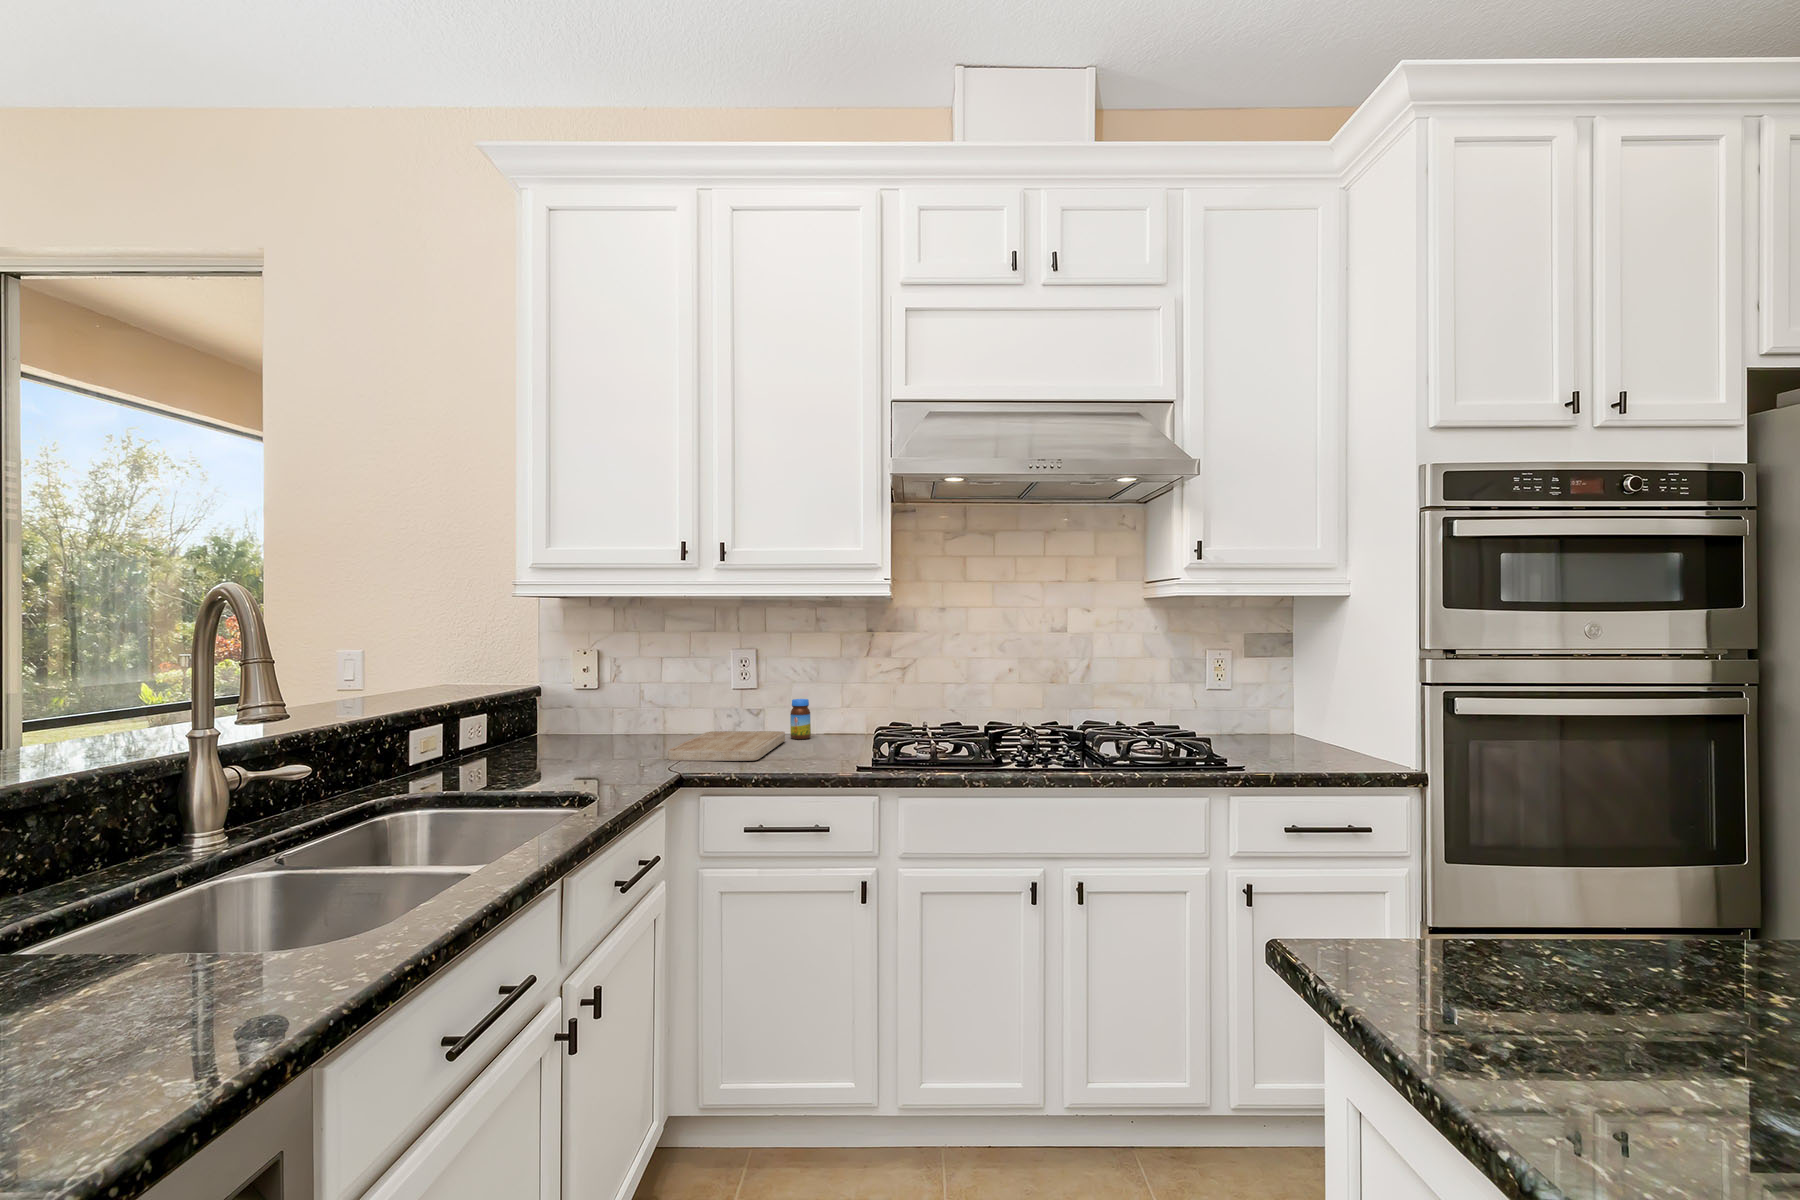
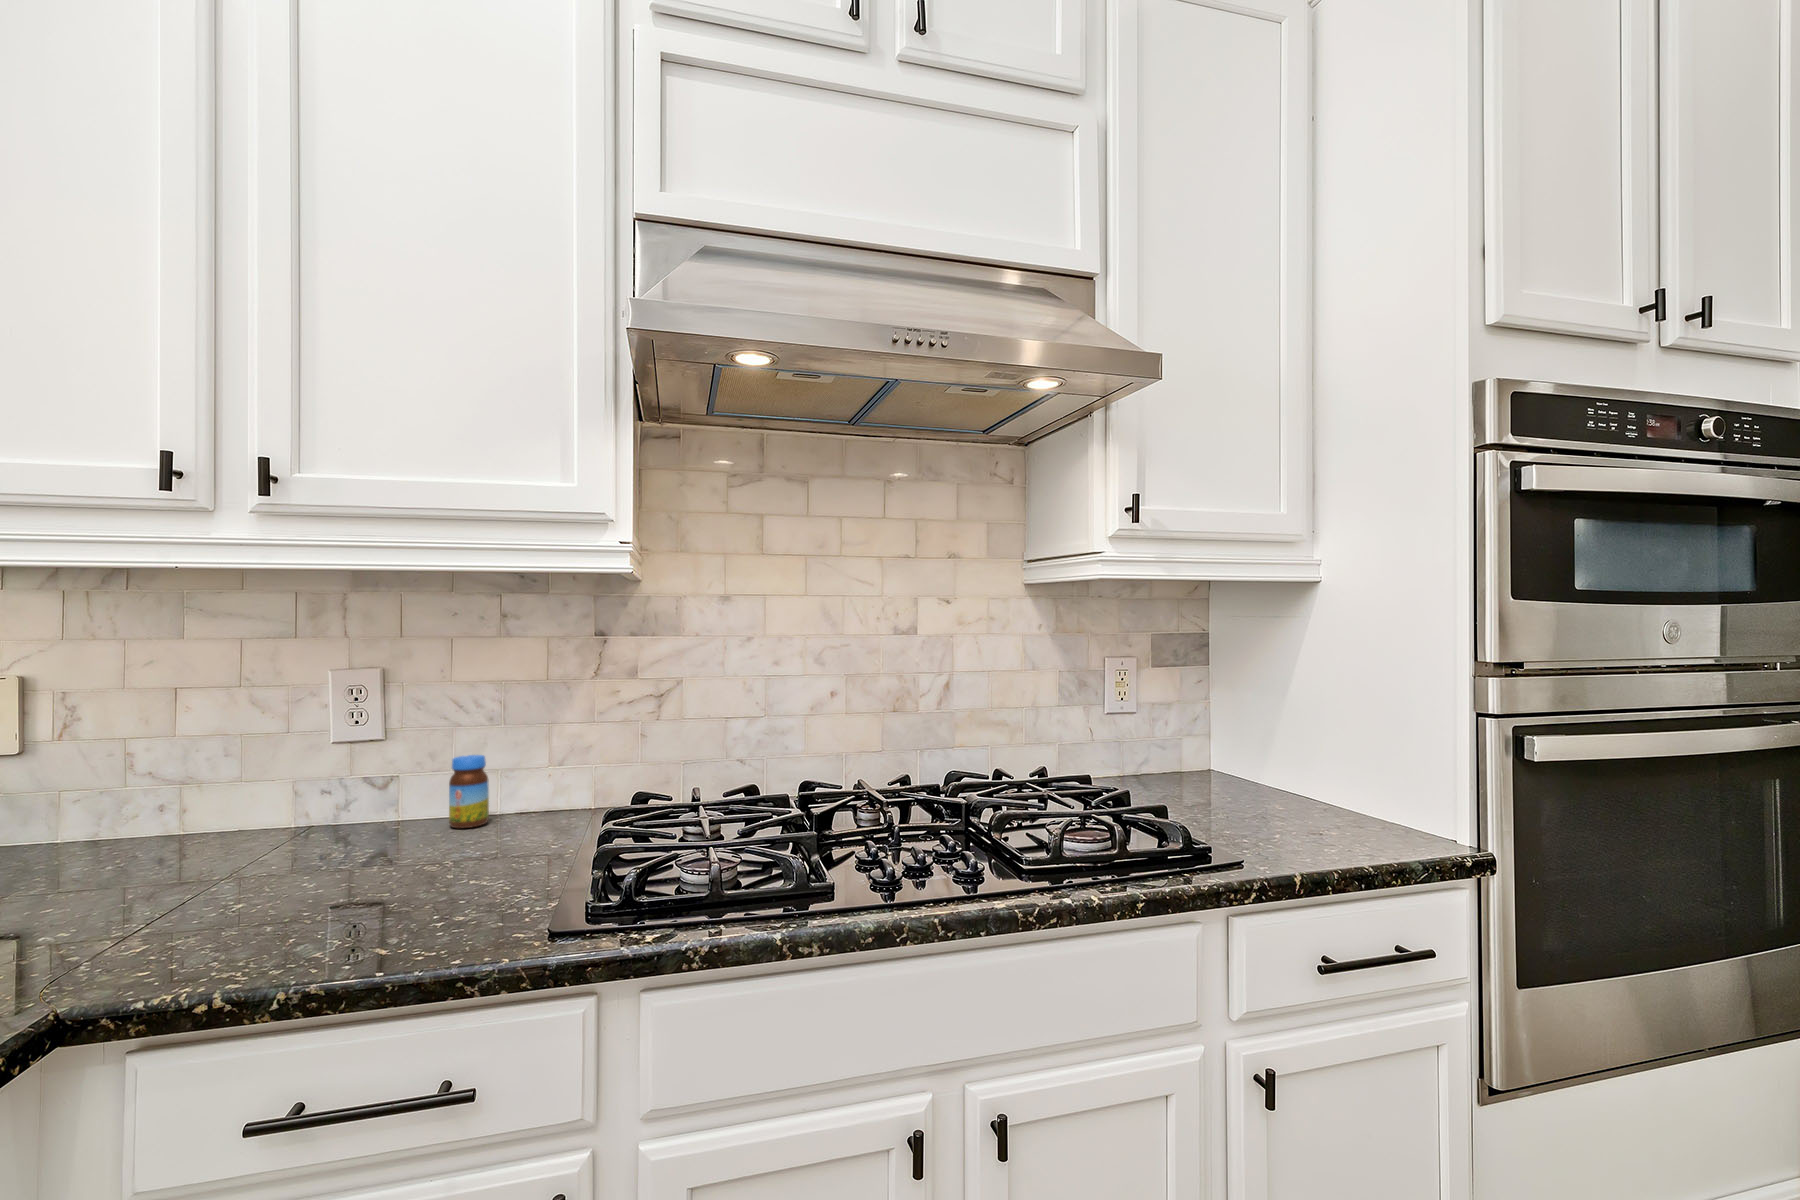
cutting board: present [668,731,785,761] -> none [88,820,431,941]

